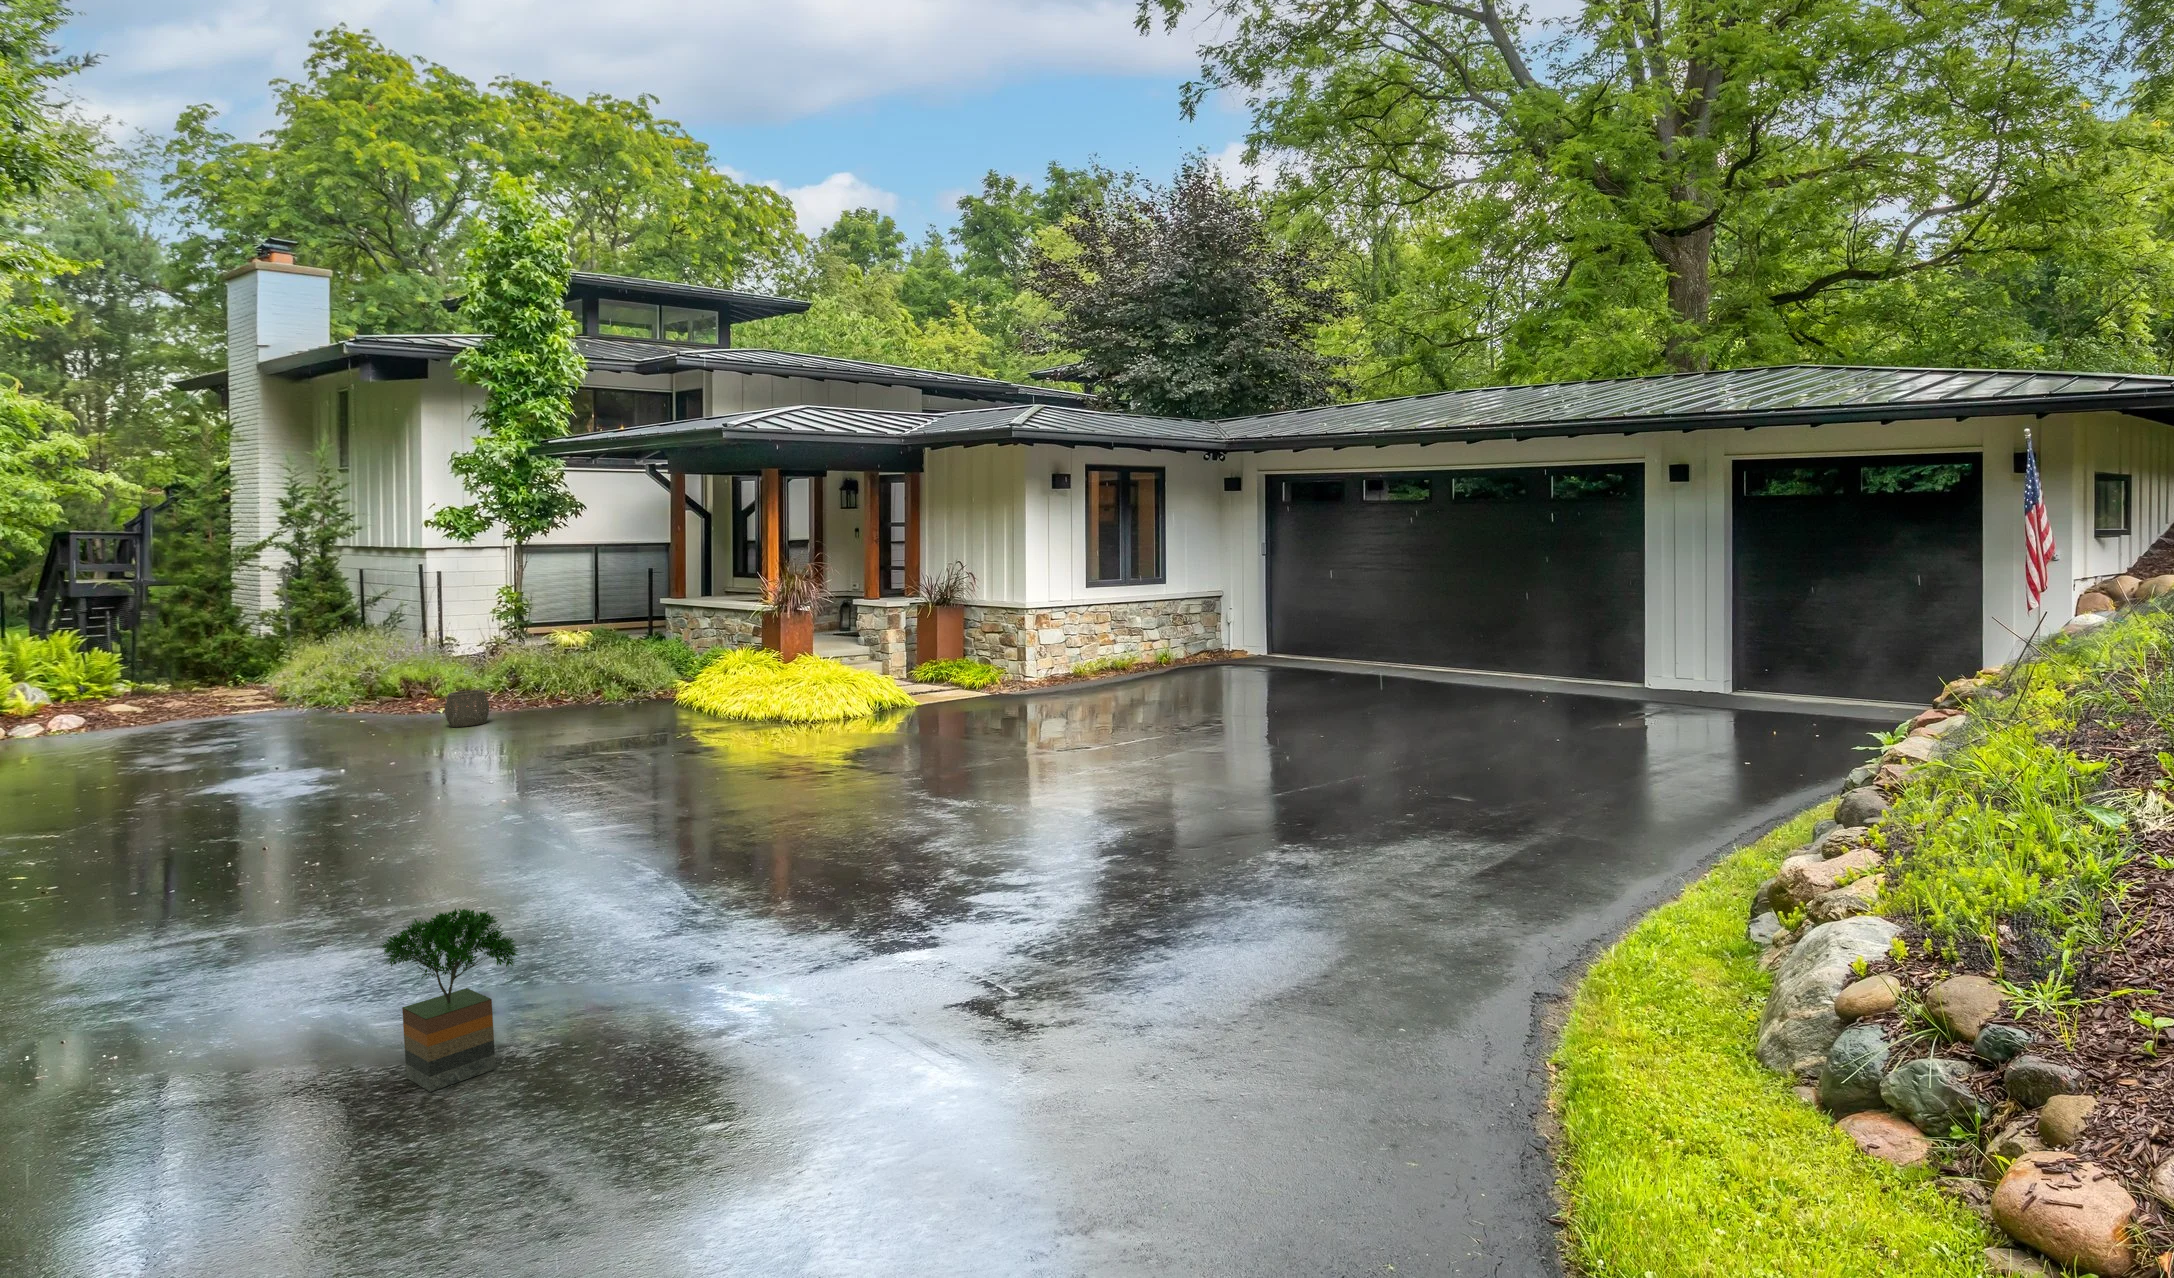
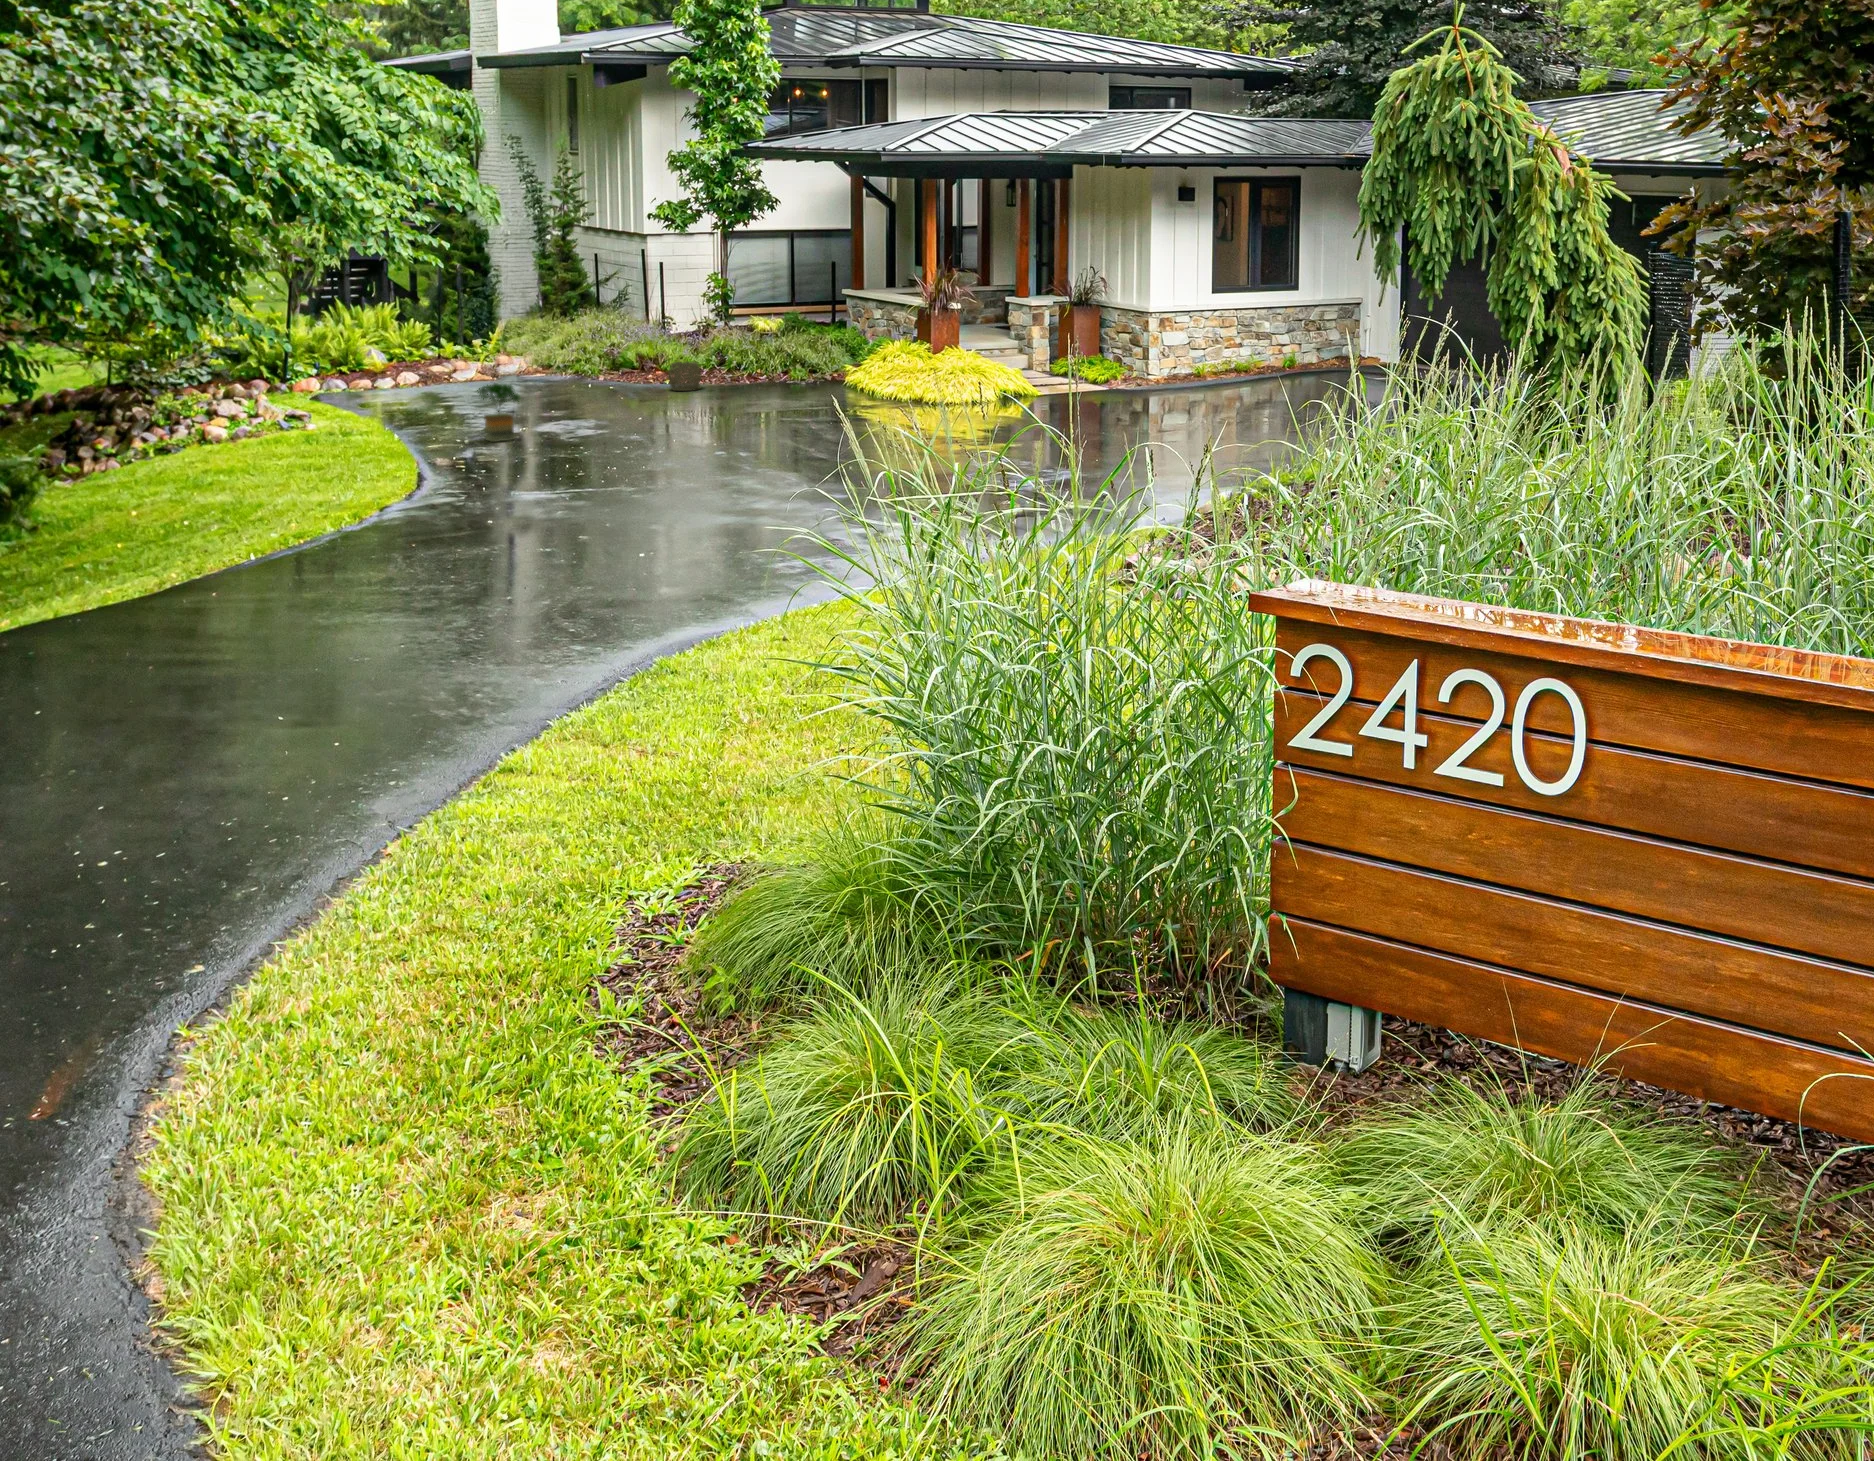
potted tree: present [380,908,518,1092] -> present [477,384,520,442]

